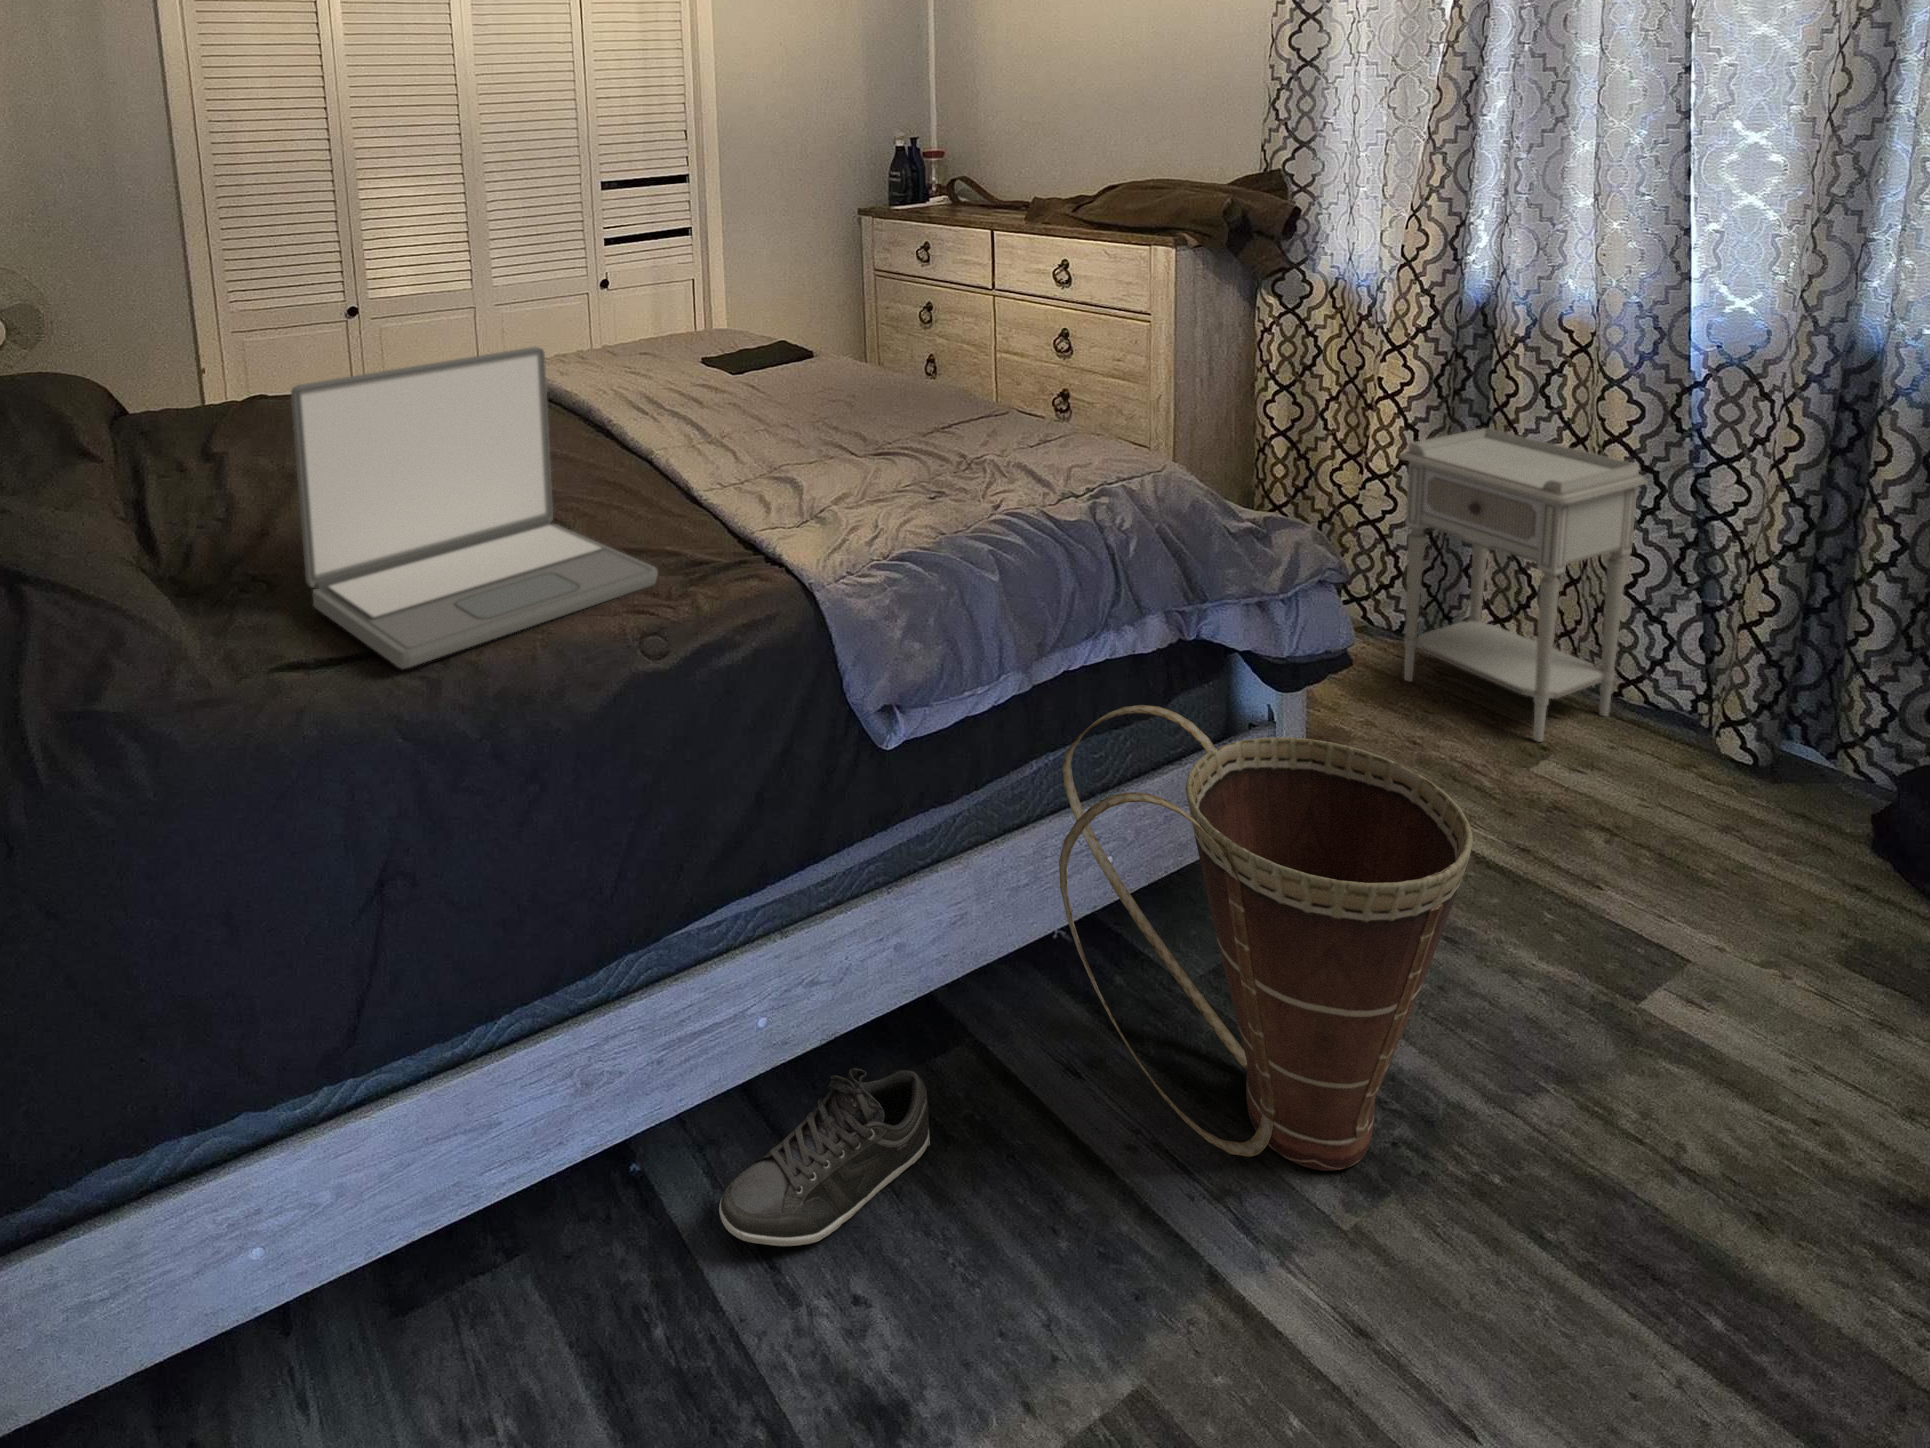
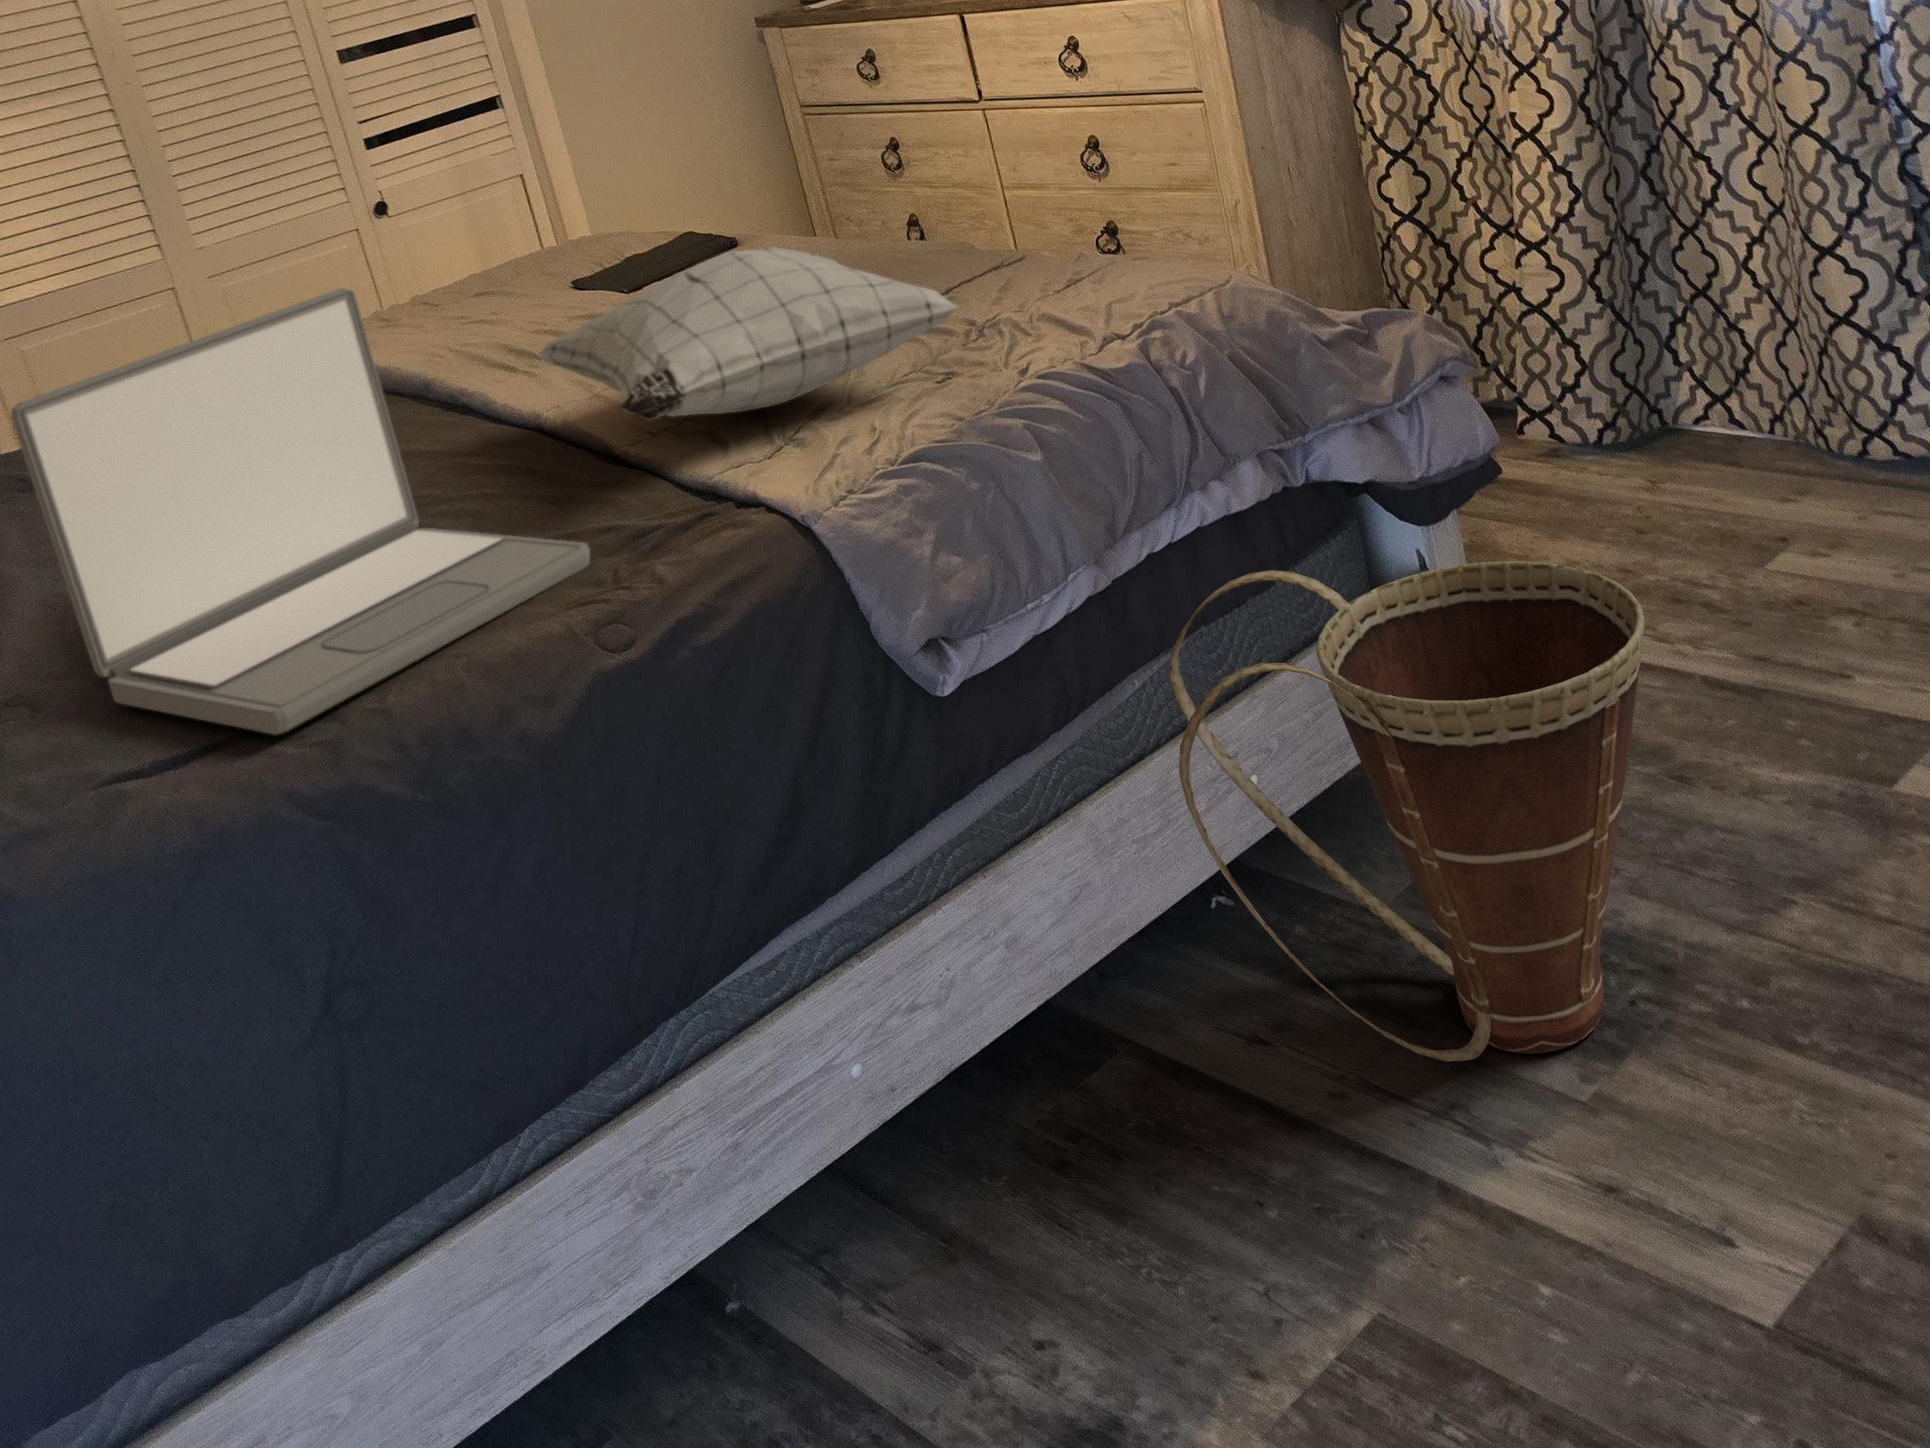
pillow: none [663,373,960,487] -> present [538,247,958,421]
nightstand: present [1399,428,1648,742] -> none [1550,150,1855,535]
shoe: present [719,1068,930,1246] -> none [848,1083,1095,1318]

